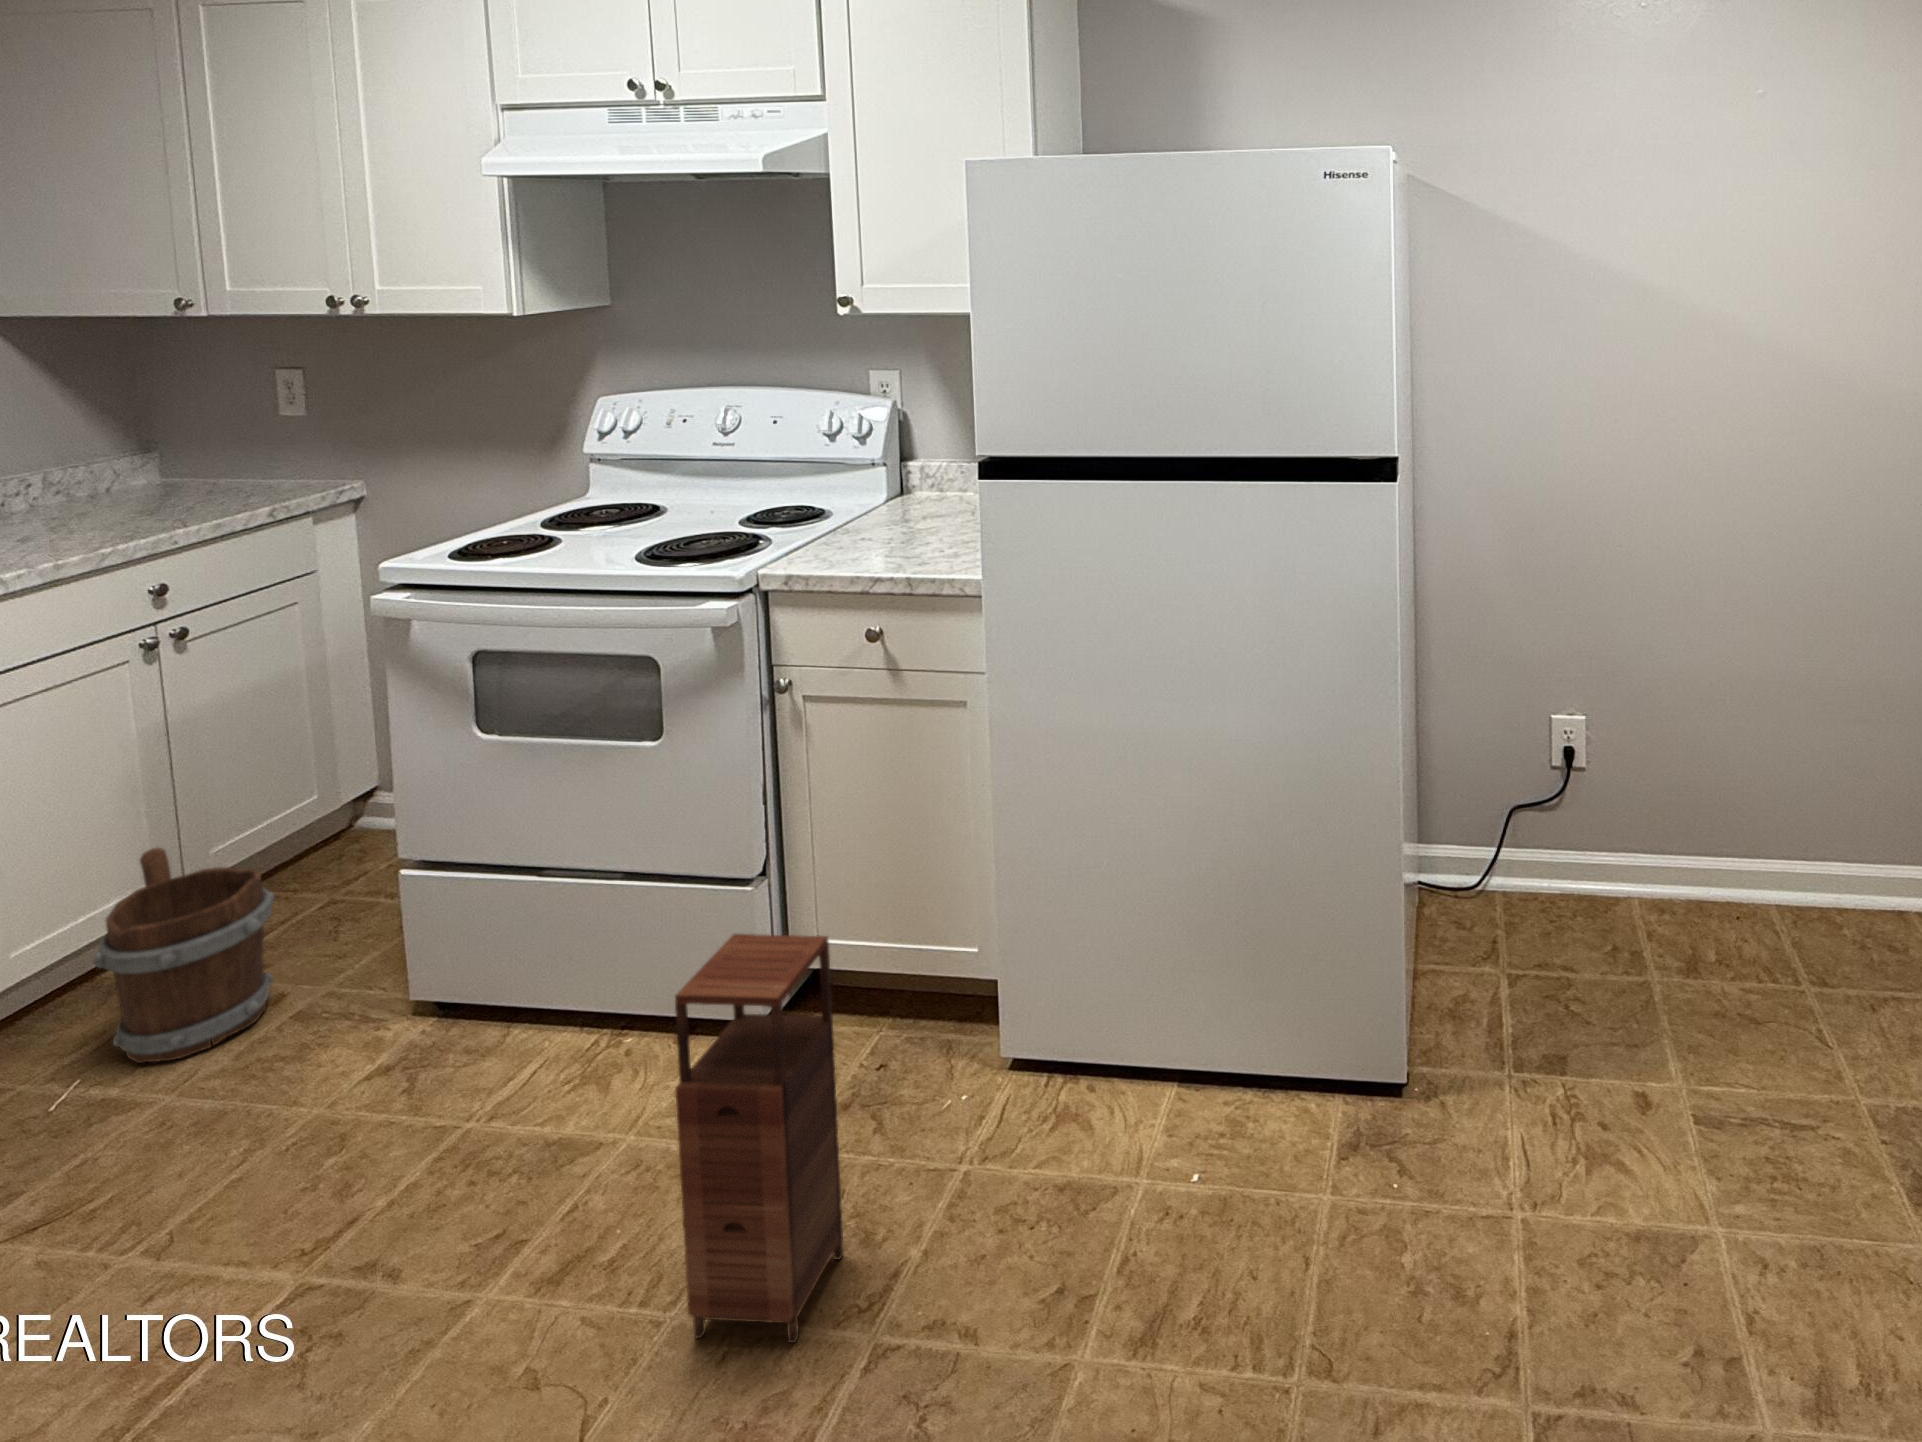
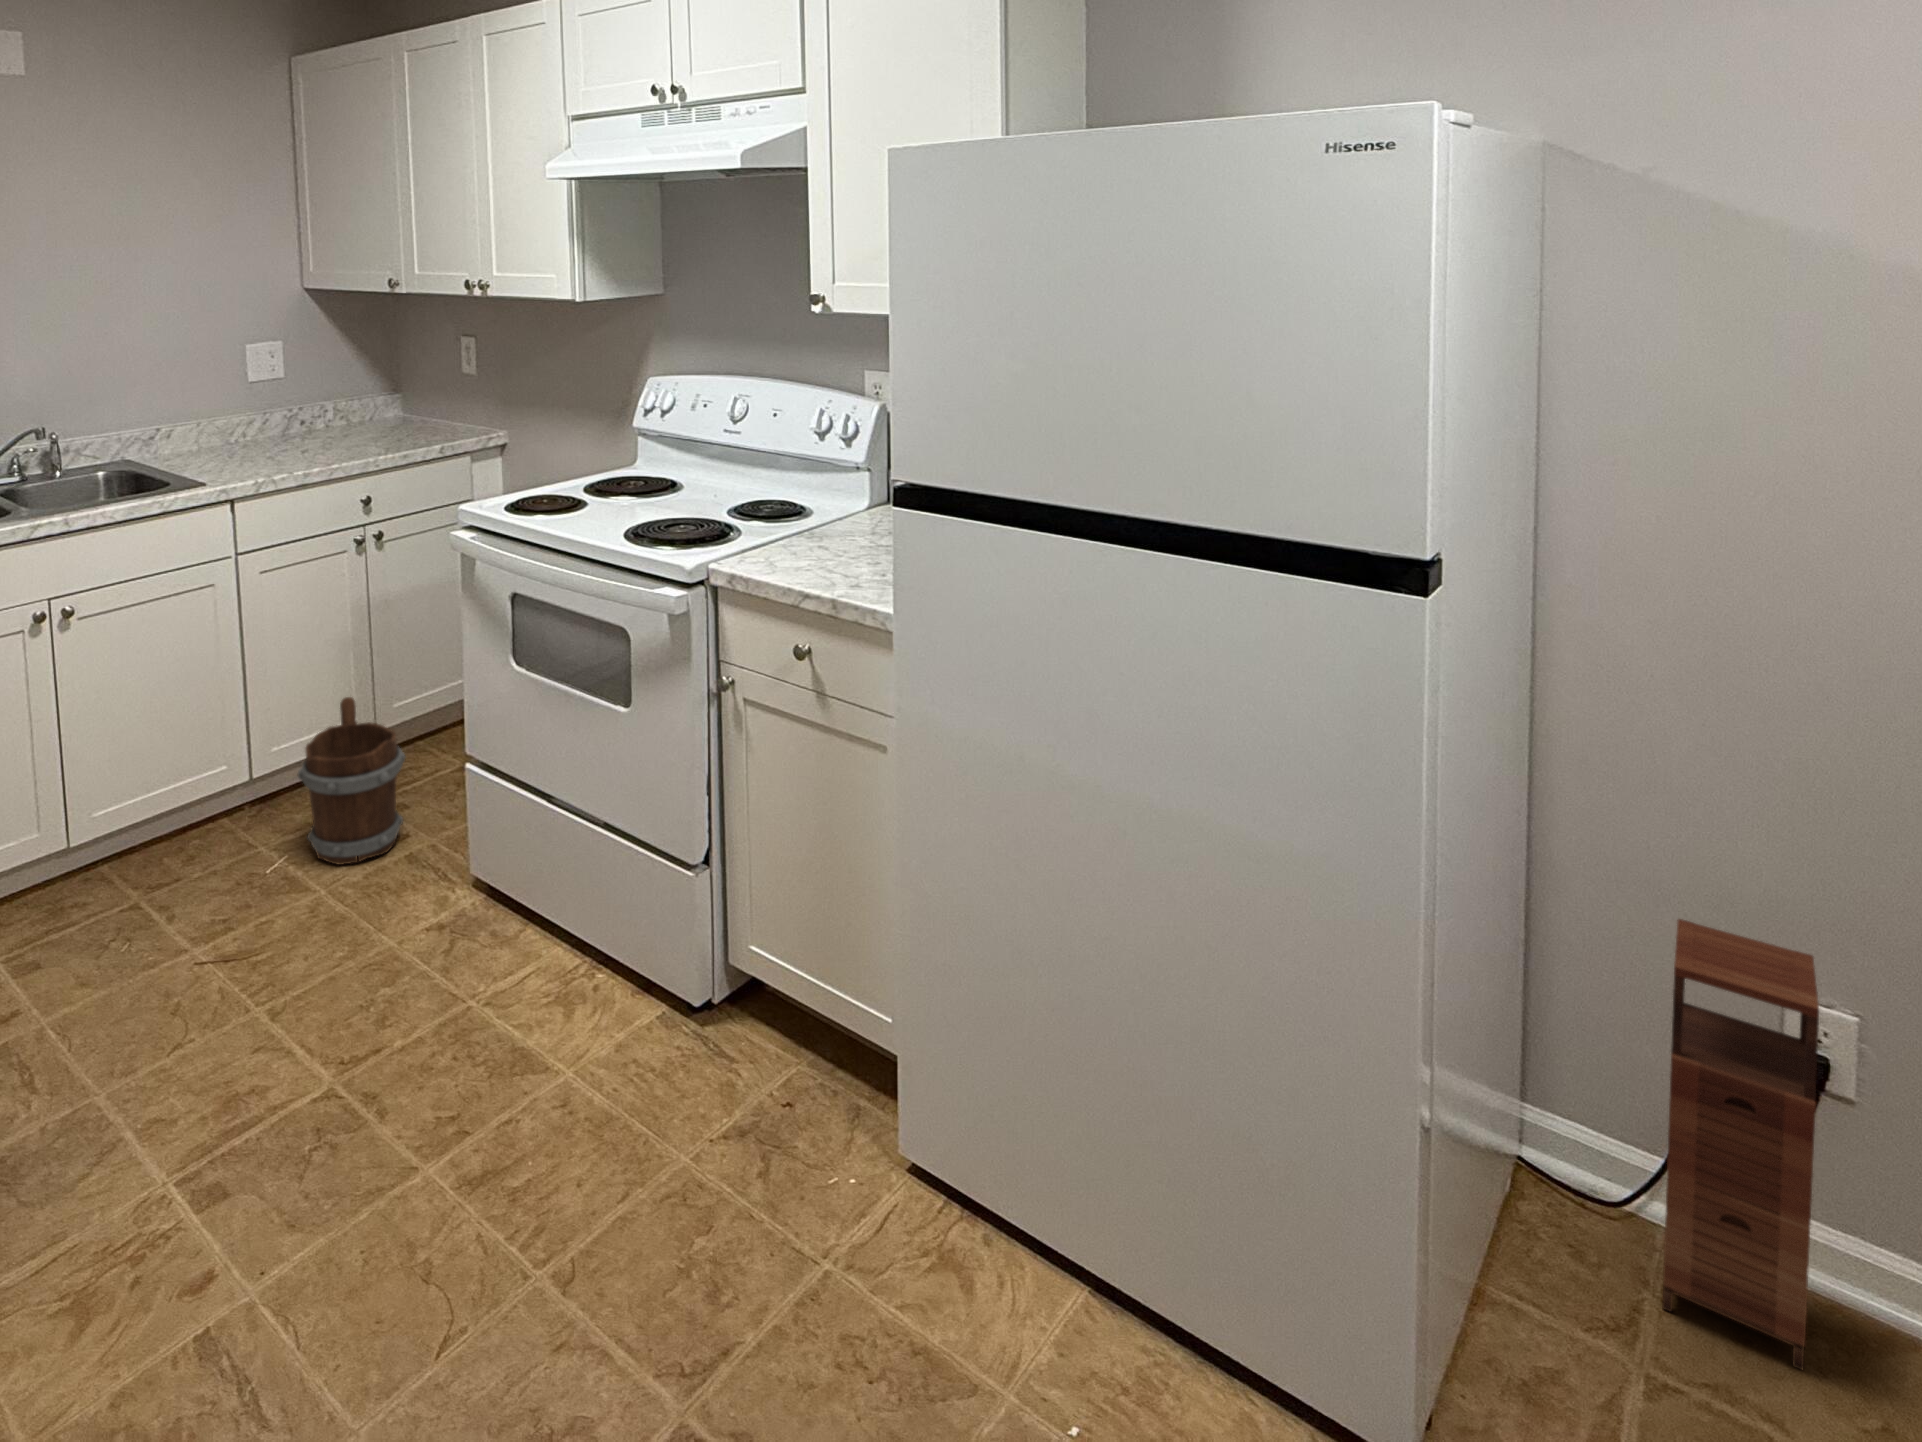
storage cabinet: present [675,934,844,1343] -> present [1663,919,1819,1370]

